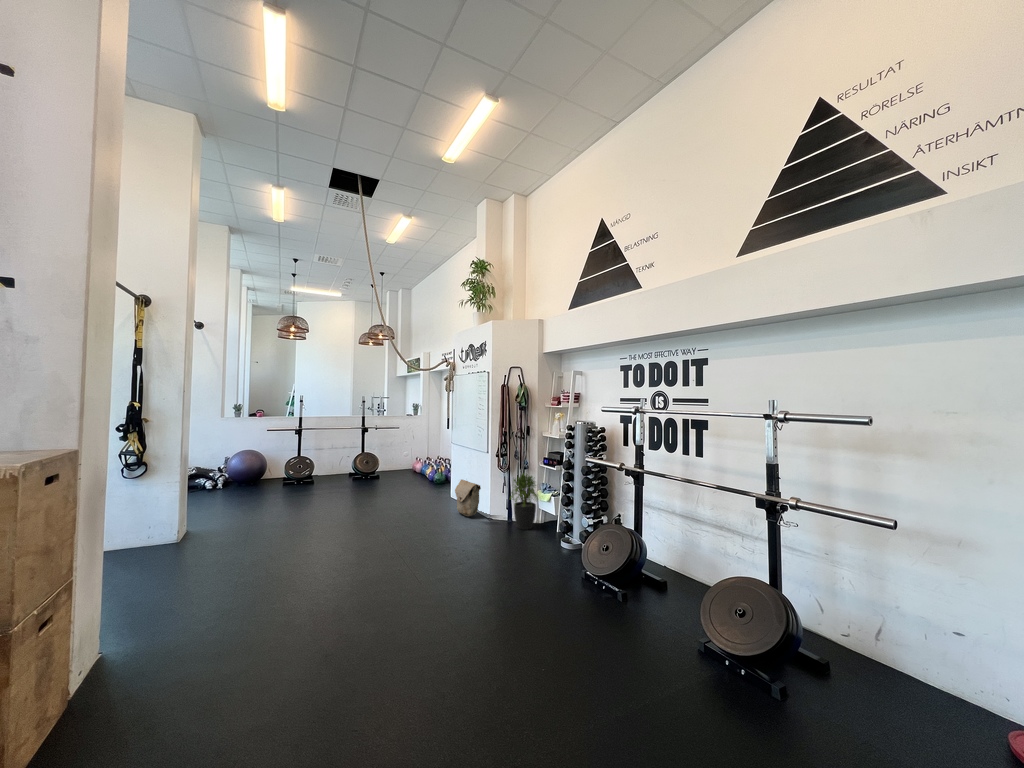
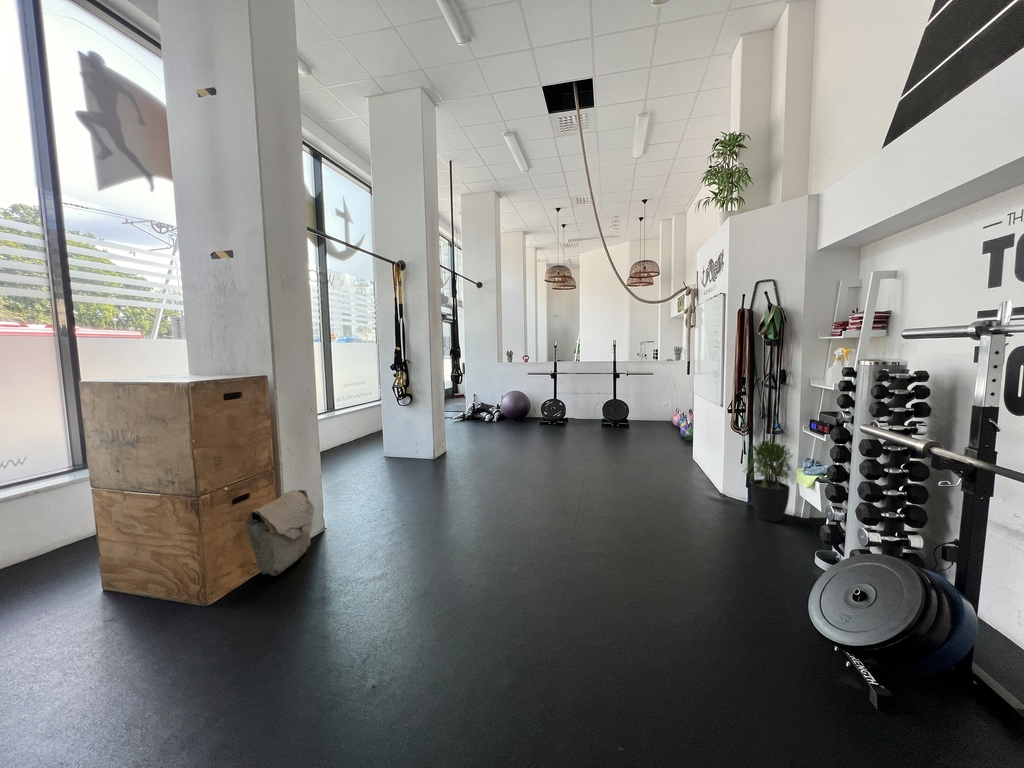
bag: present [455,480,481,516] -> present [245,490,314,576]

